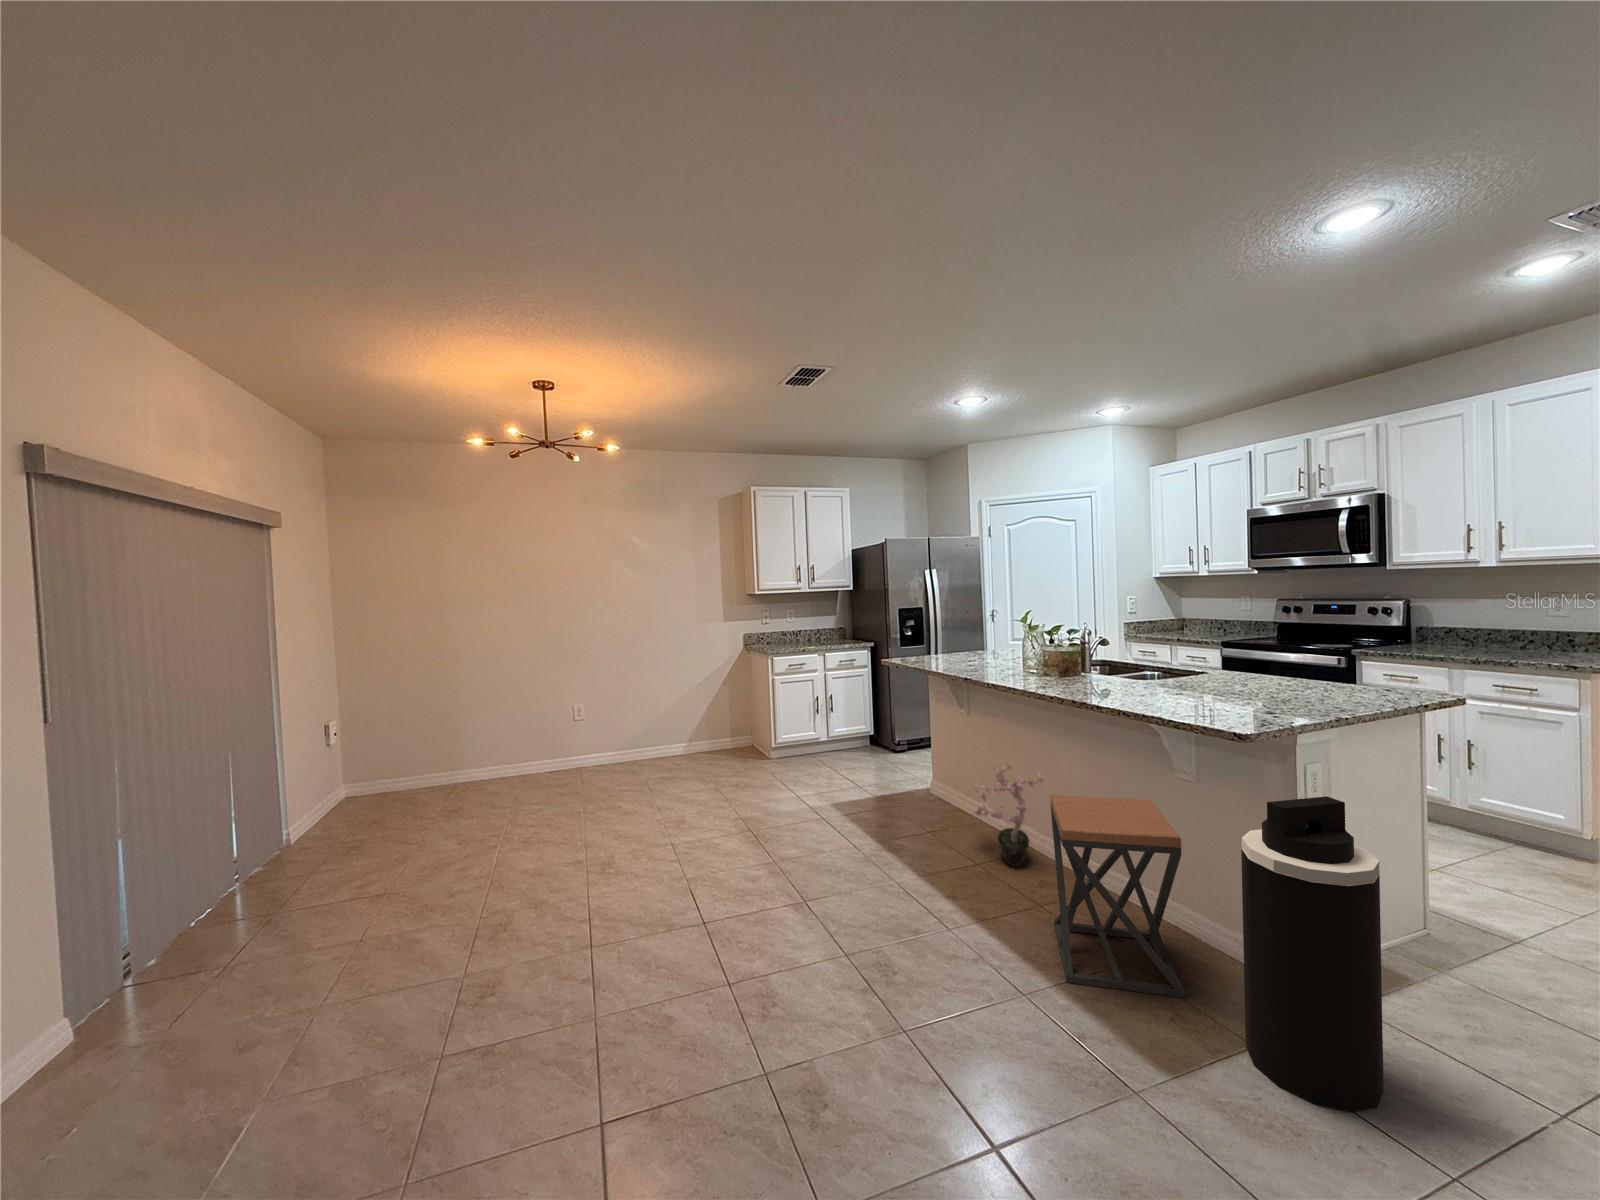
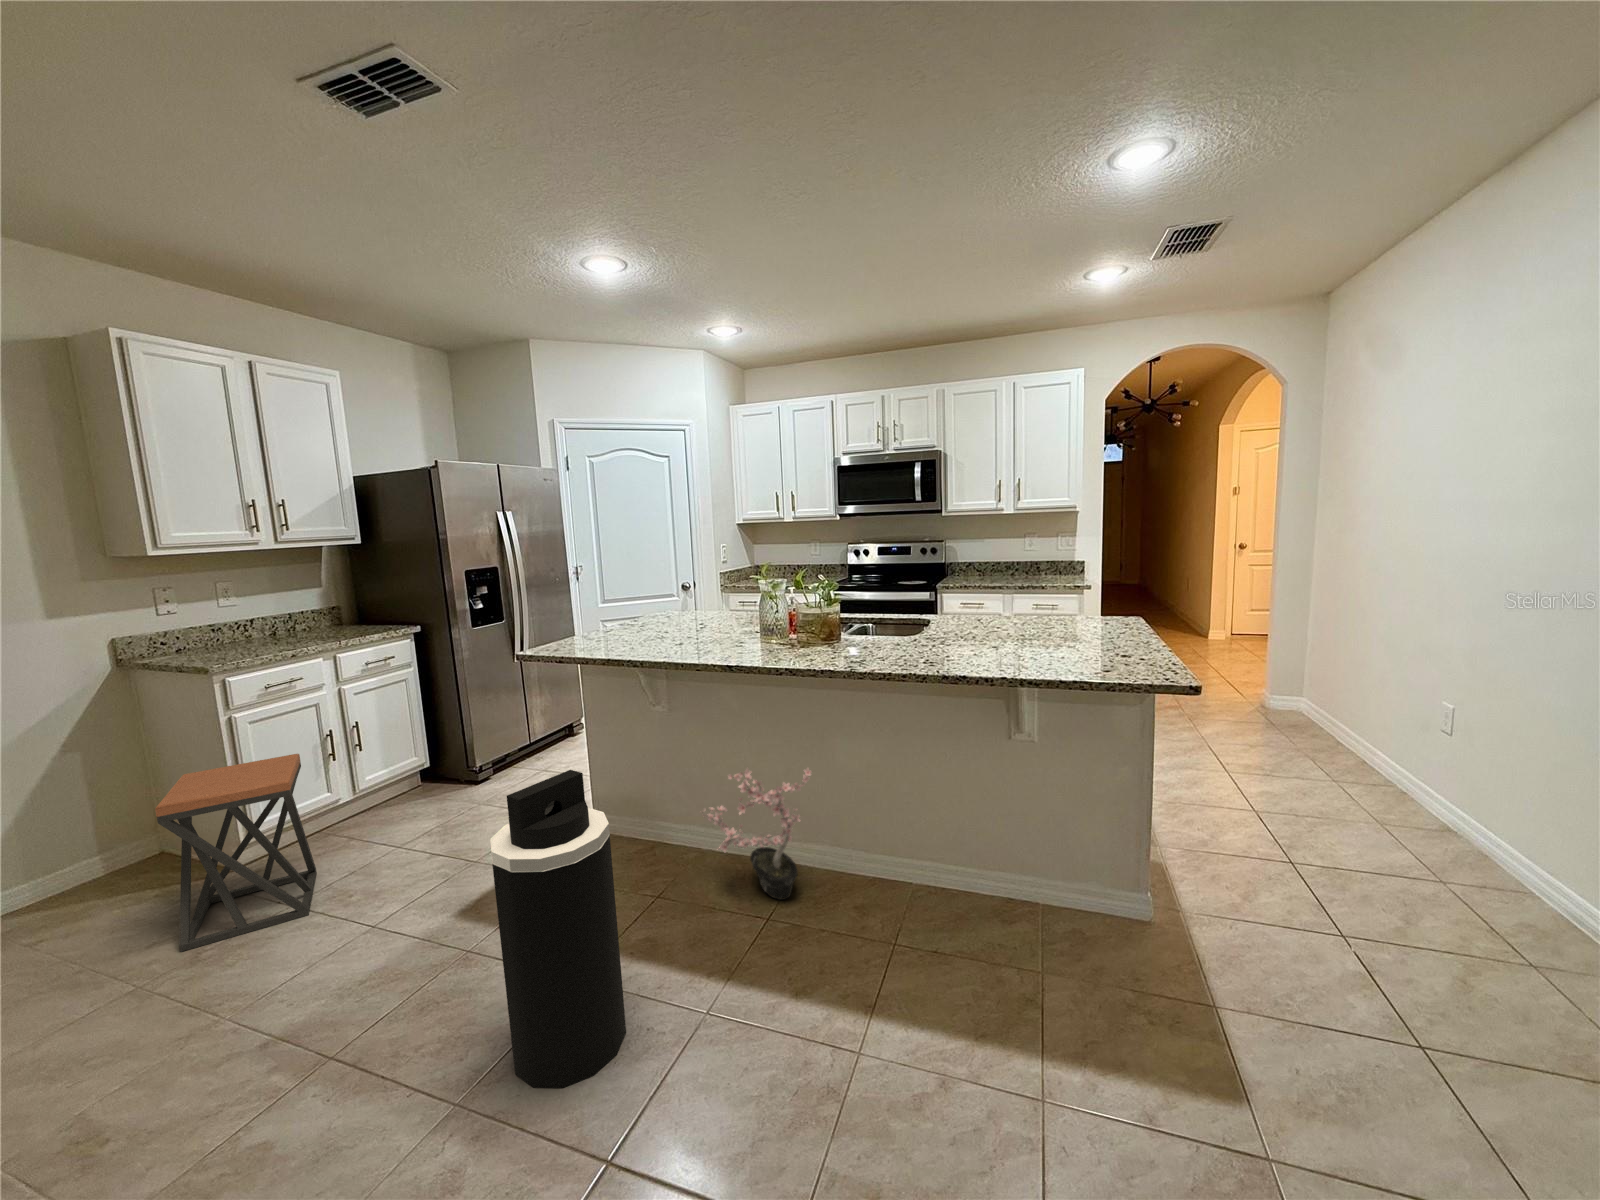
stool: present [1050,795,1185,998] -> present [155,754,317,952]
trash can: present [1241,796,1384,1113] -> present [490,770,626,1088]

